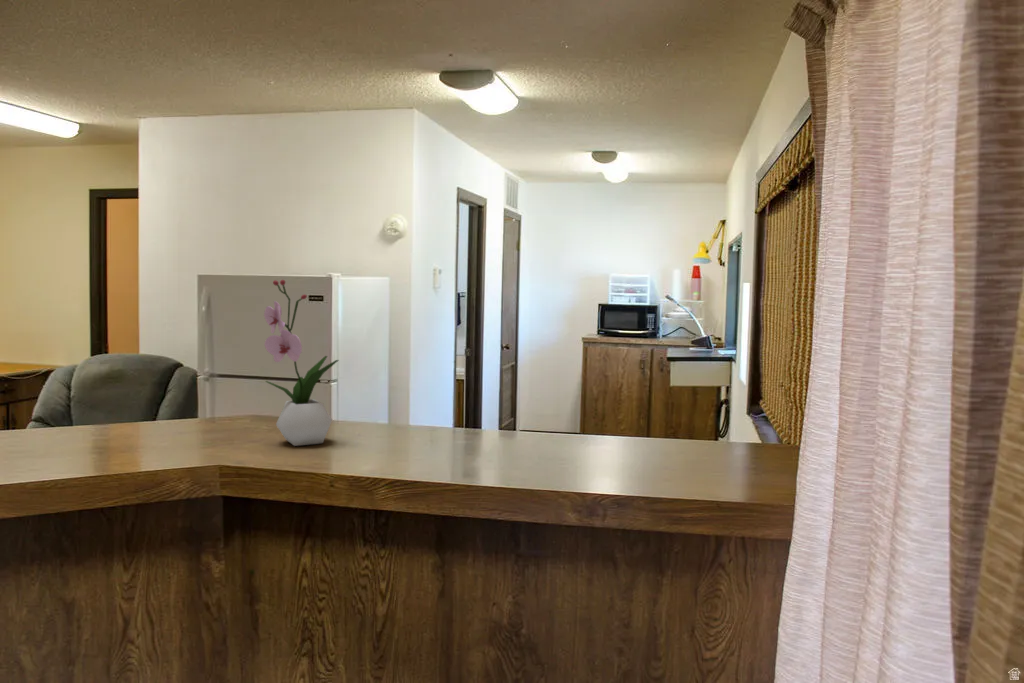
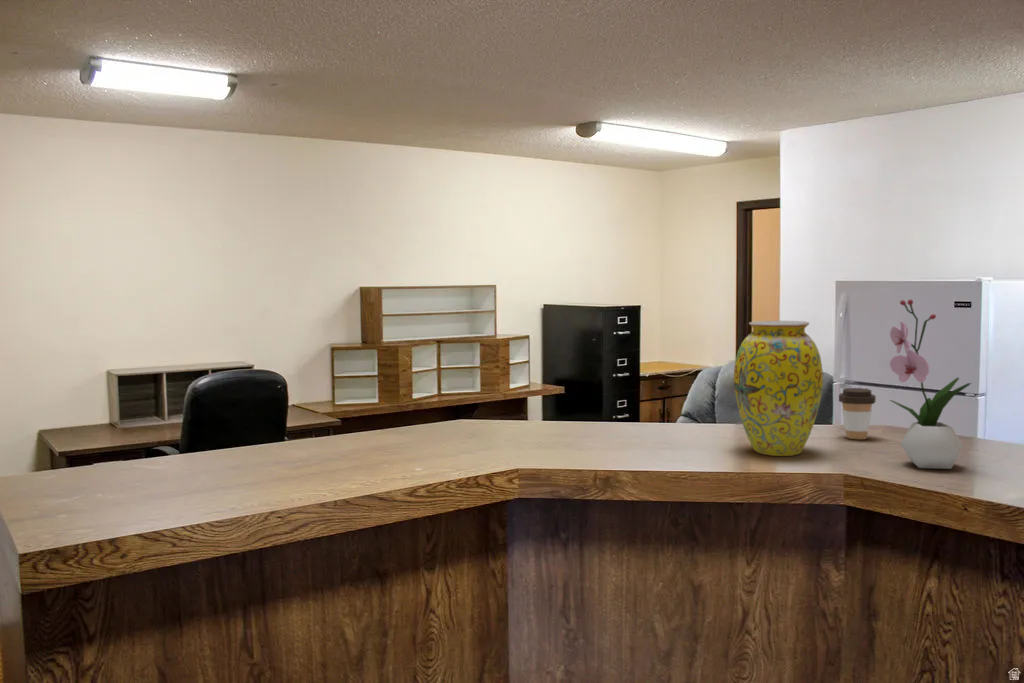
vase: none [89,300,195,452] -> present [734,321,823,456]
coffee cup: none [211,373,248,425] -> present [839,388,876,439]

